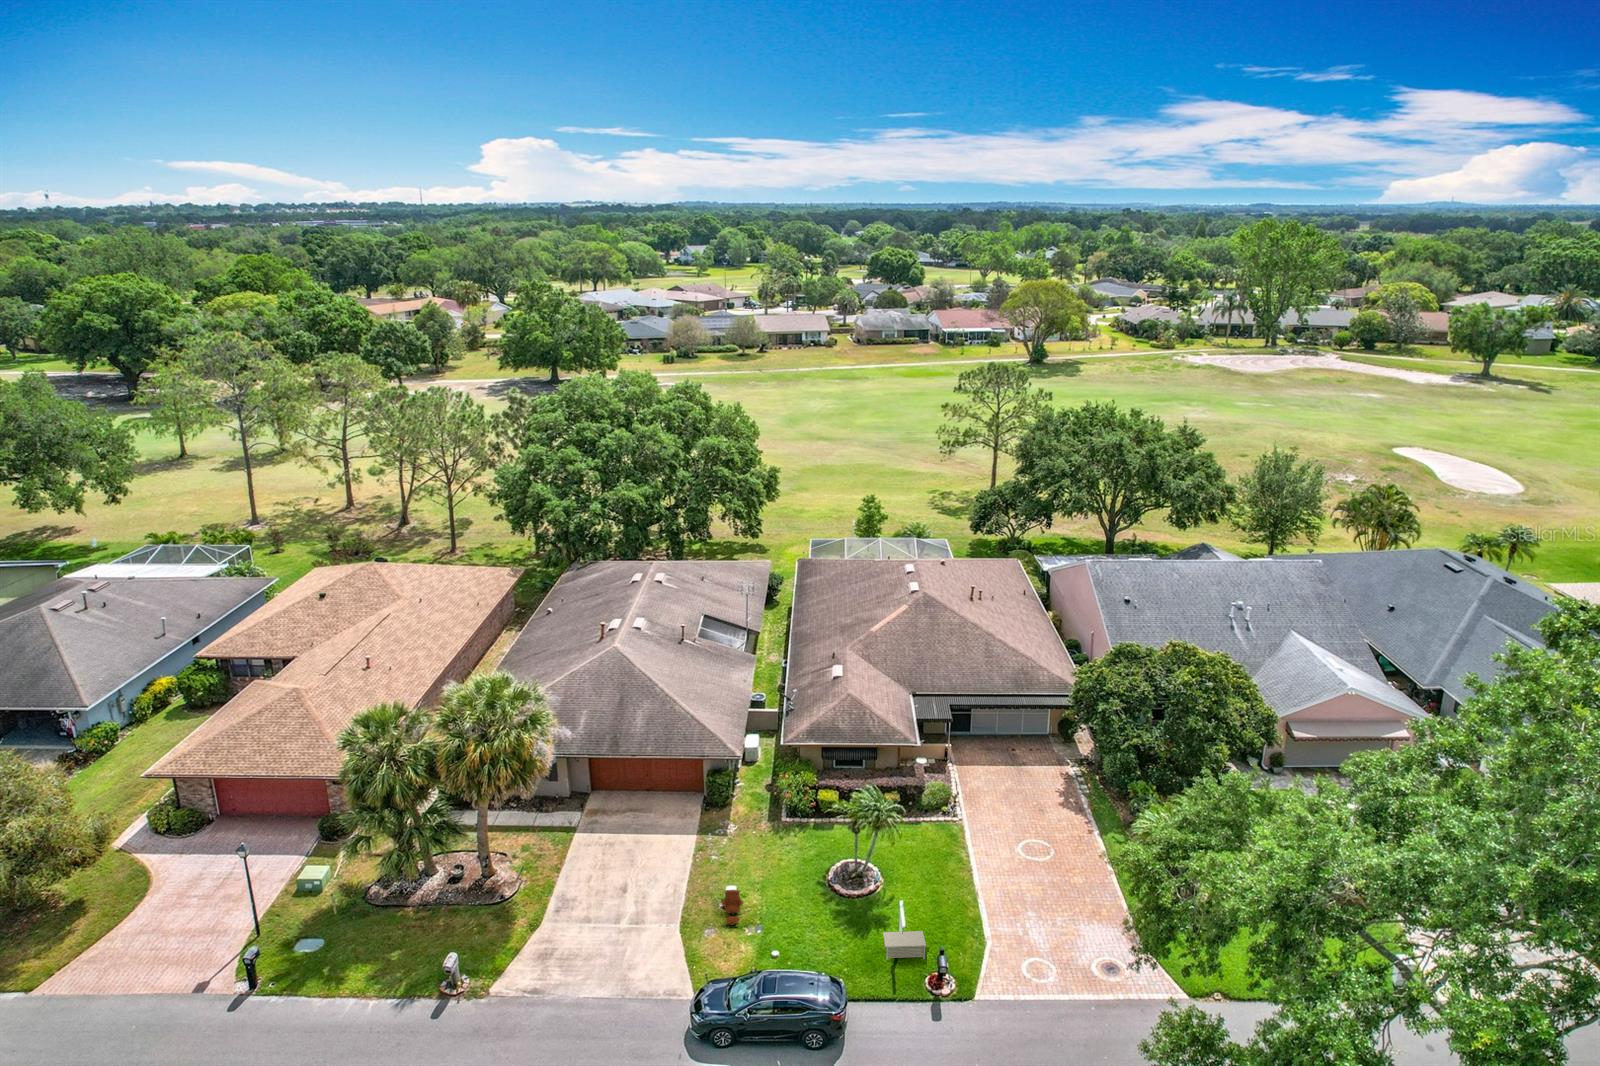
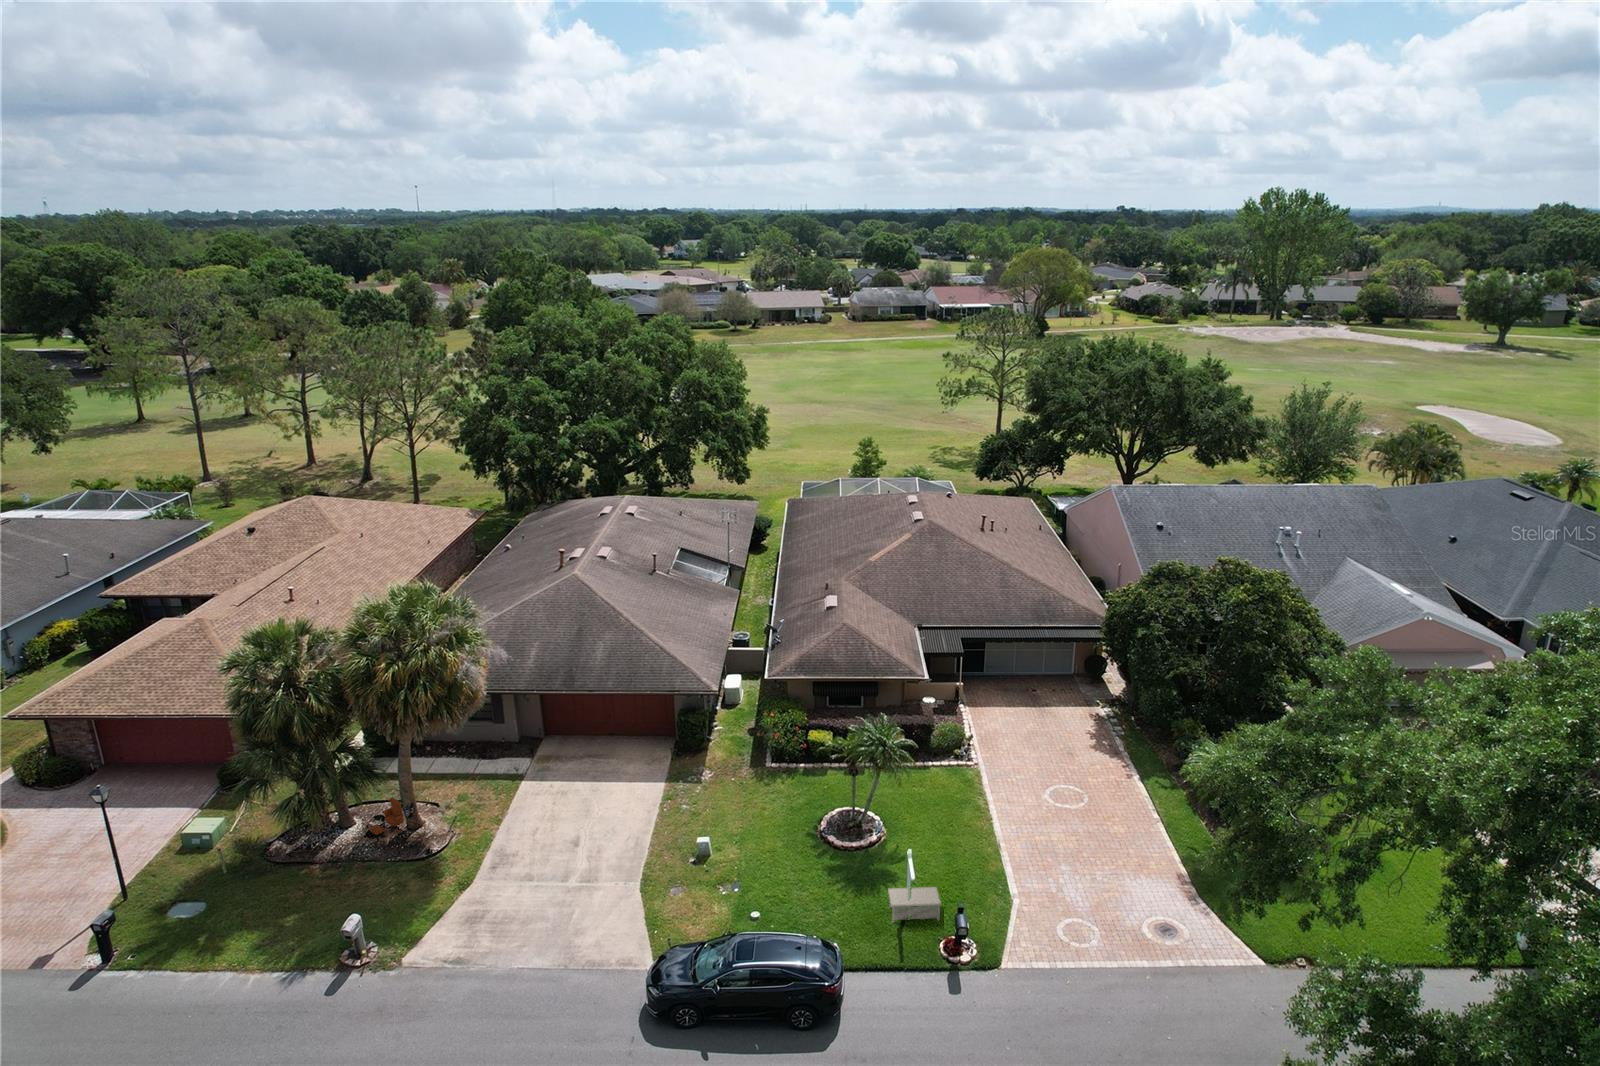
lounge chair: present [721,890,743,926] -> present [370,798,404,841]

